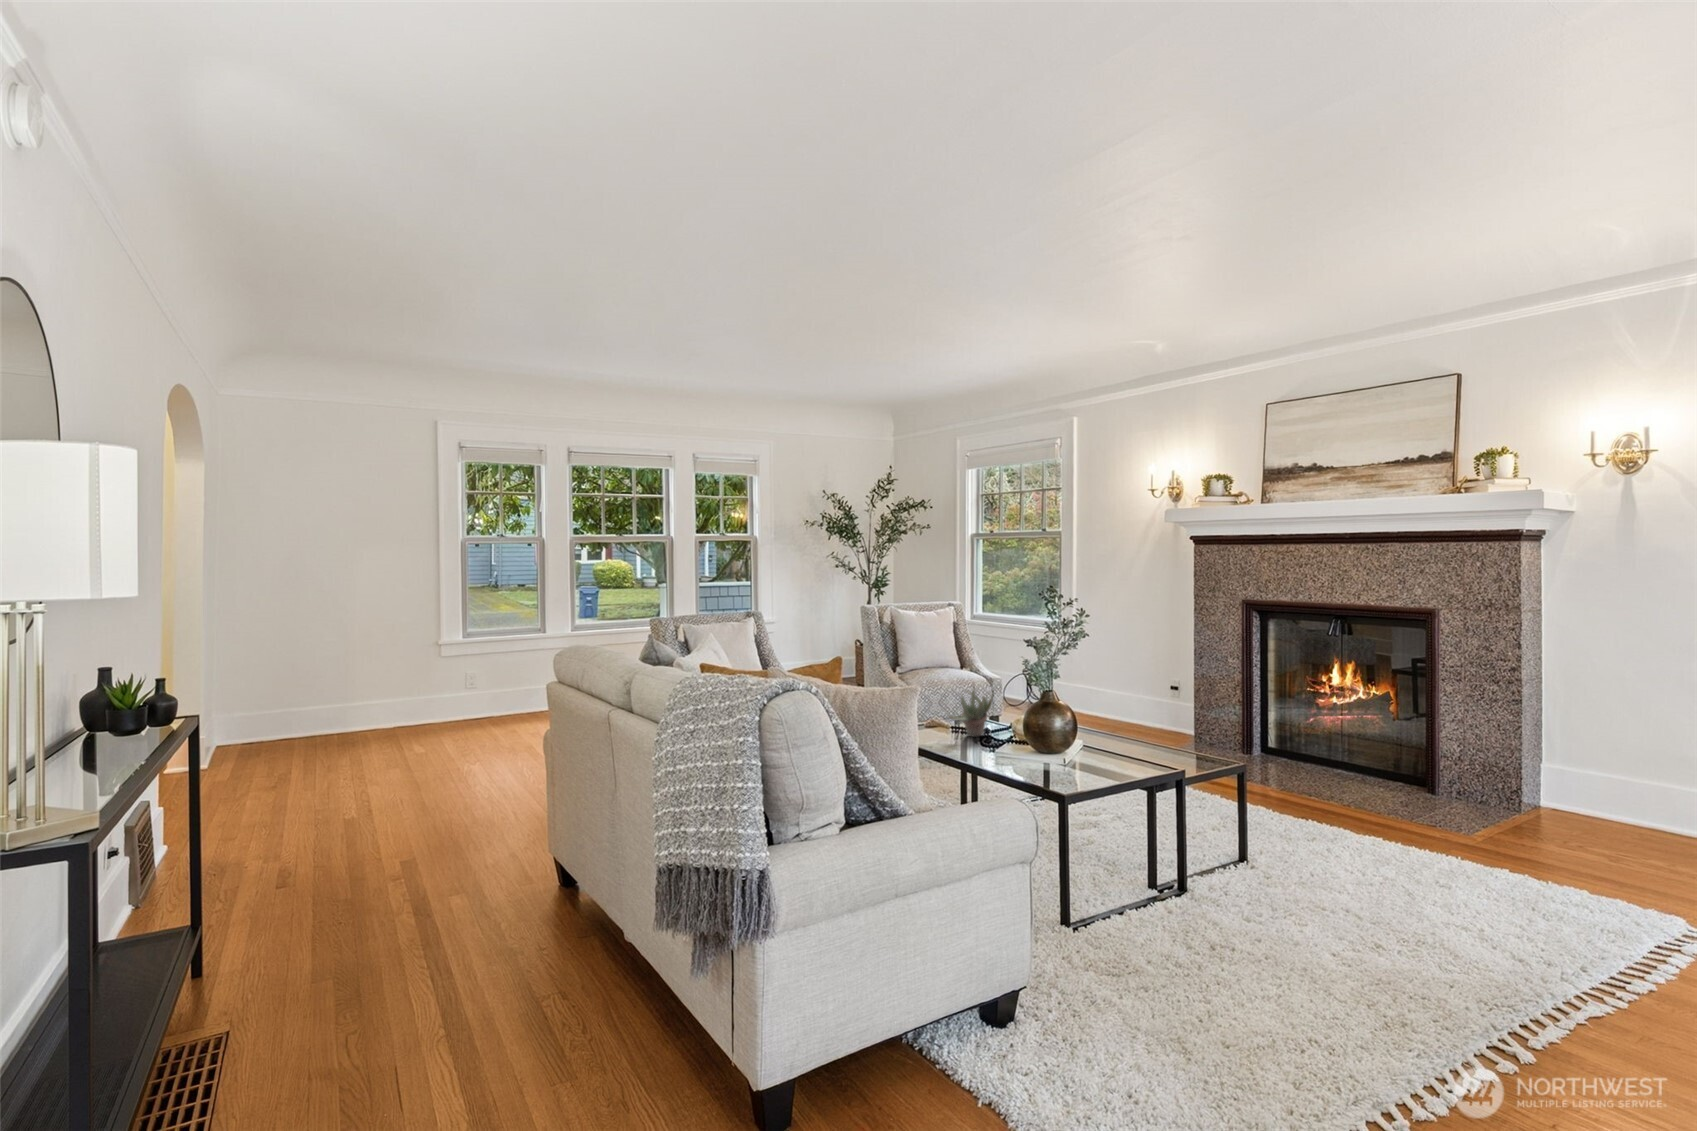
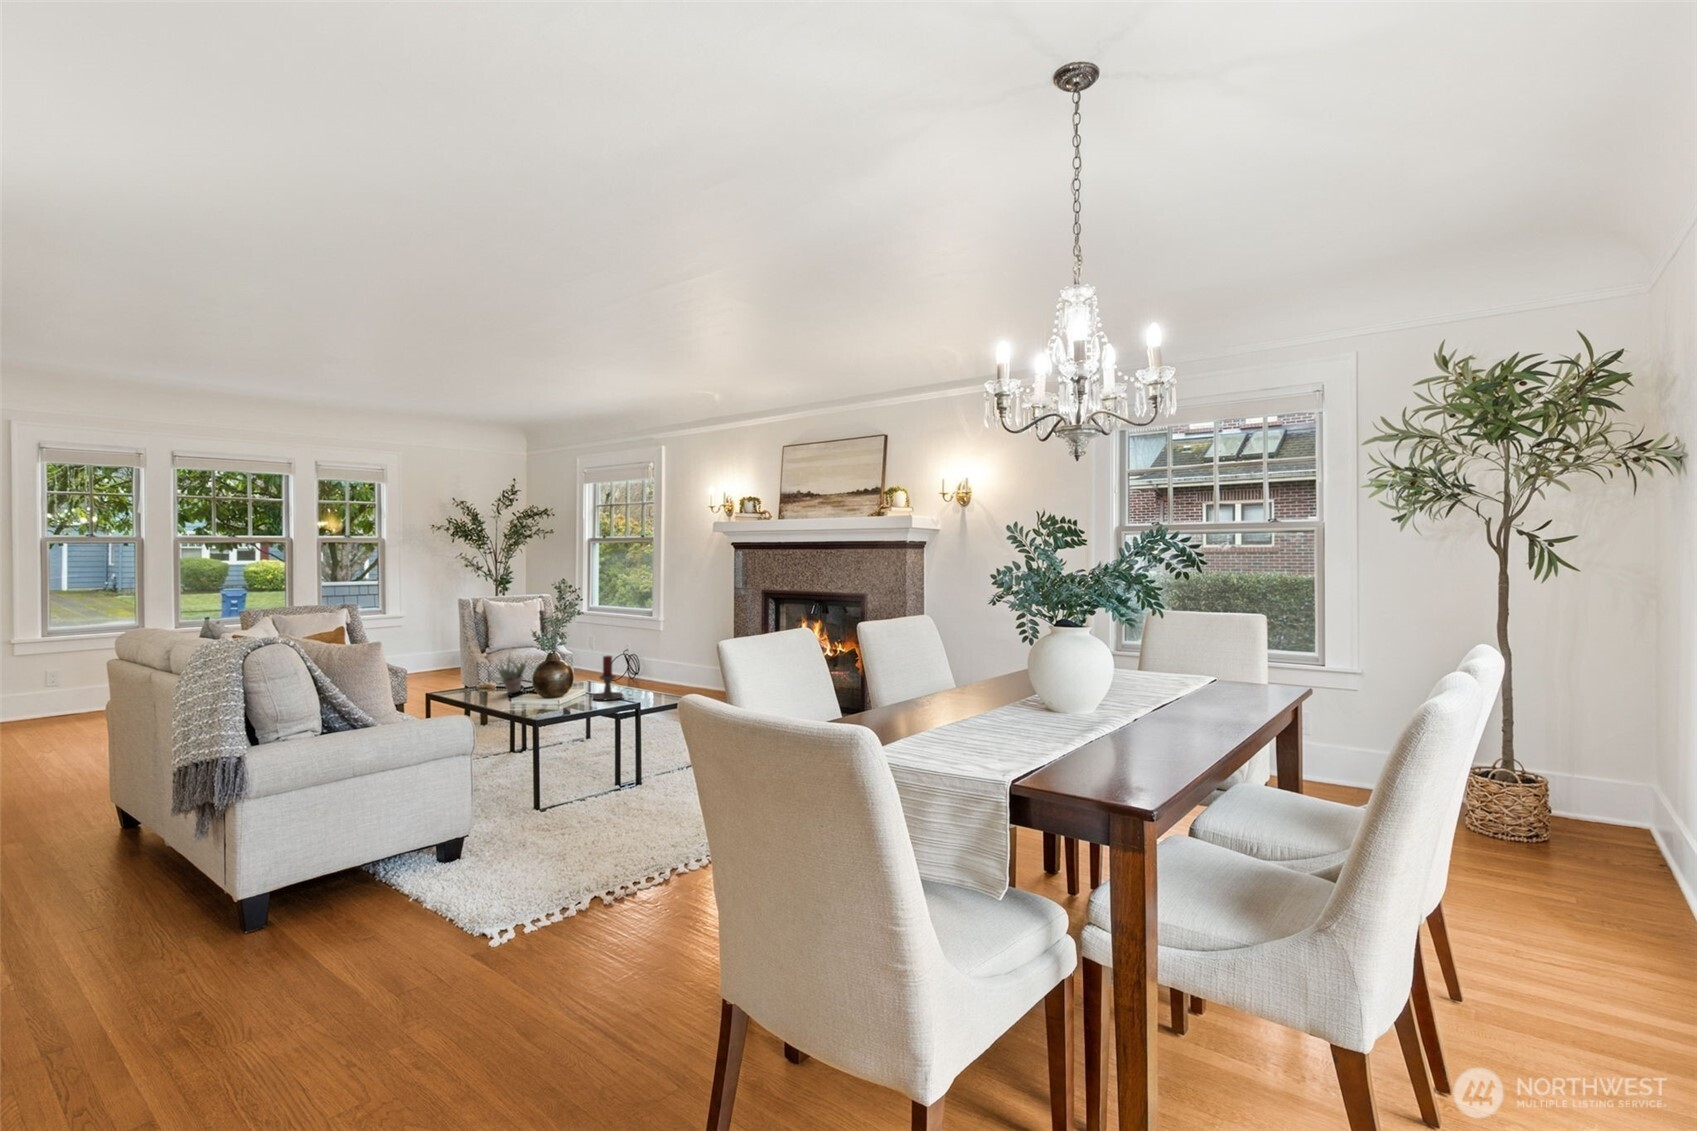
candle holder: none [1095,694,1155,759] -> present [592,656,631,700]

